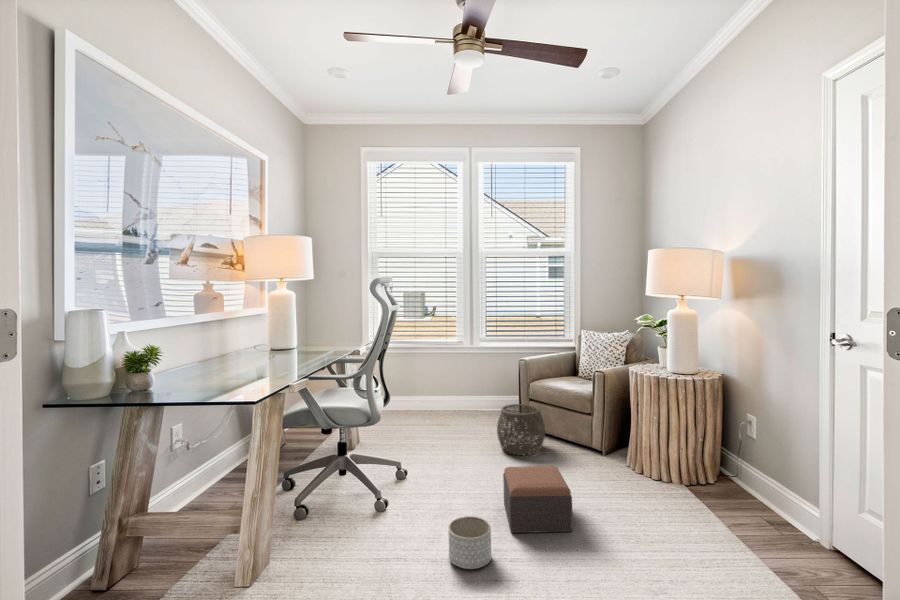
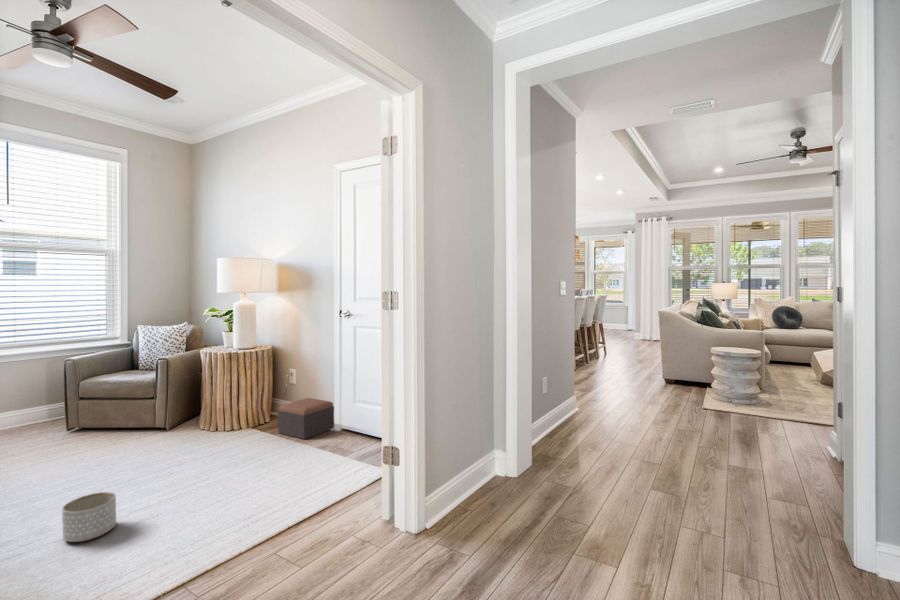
woven basket: present [497,404,545,456] -> none [47,402,114,456]
footstool: present [503,466,573,533] -> present [278,398,334,439]

